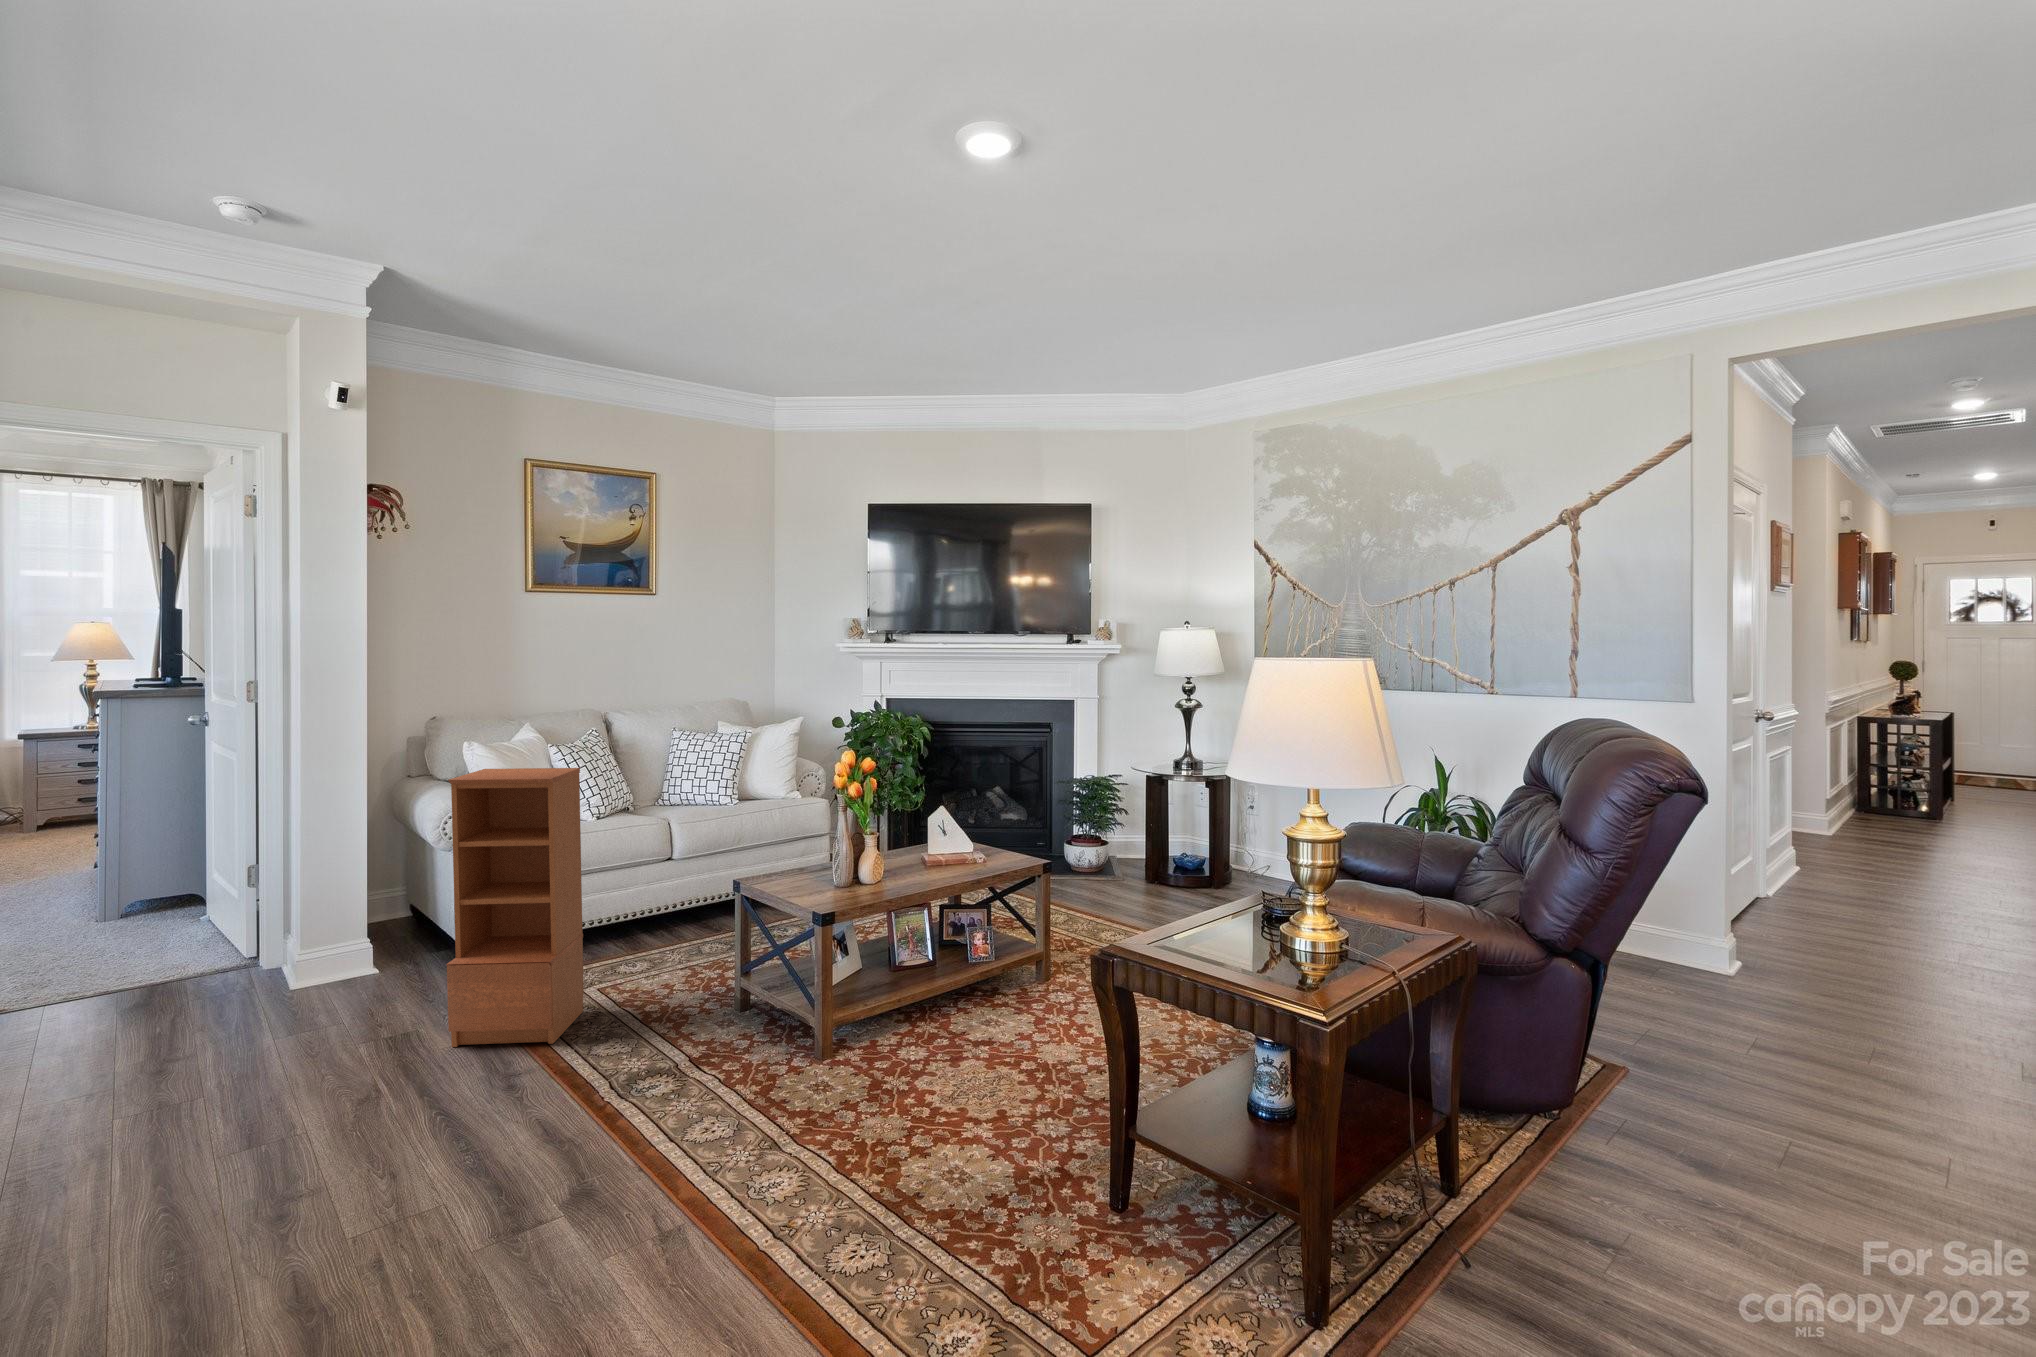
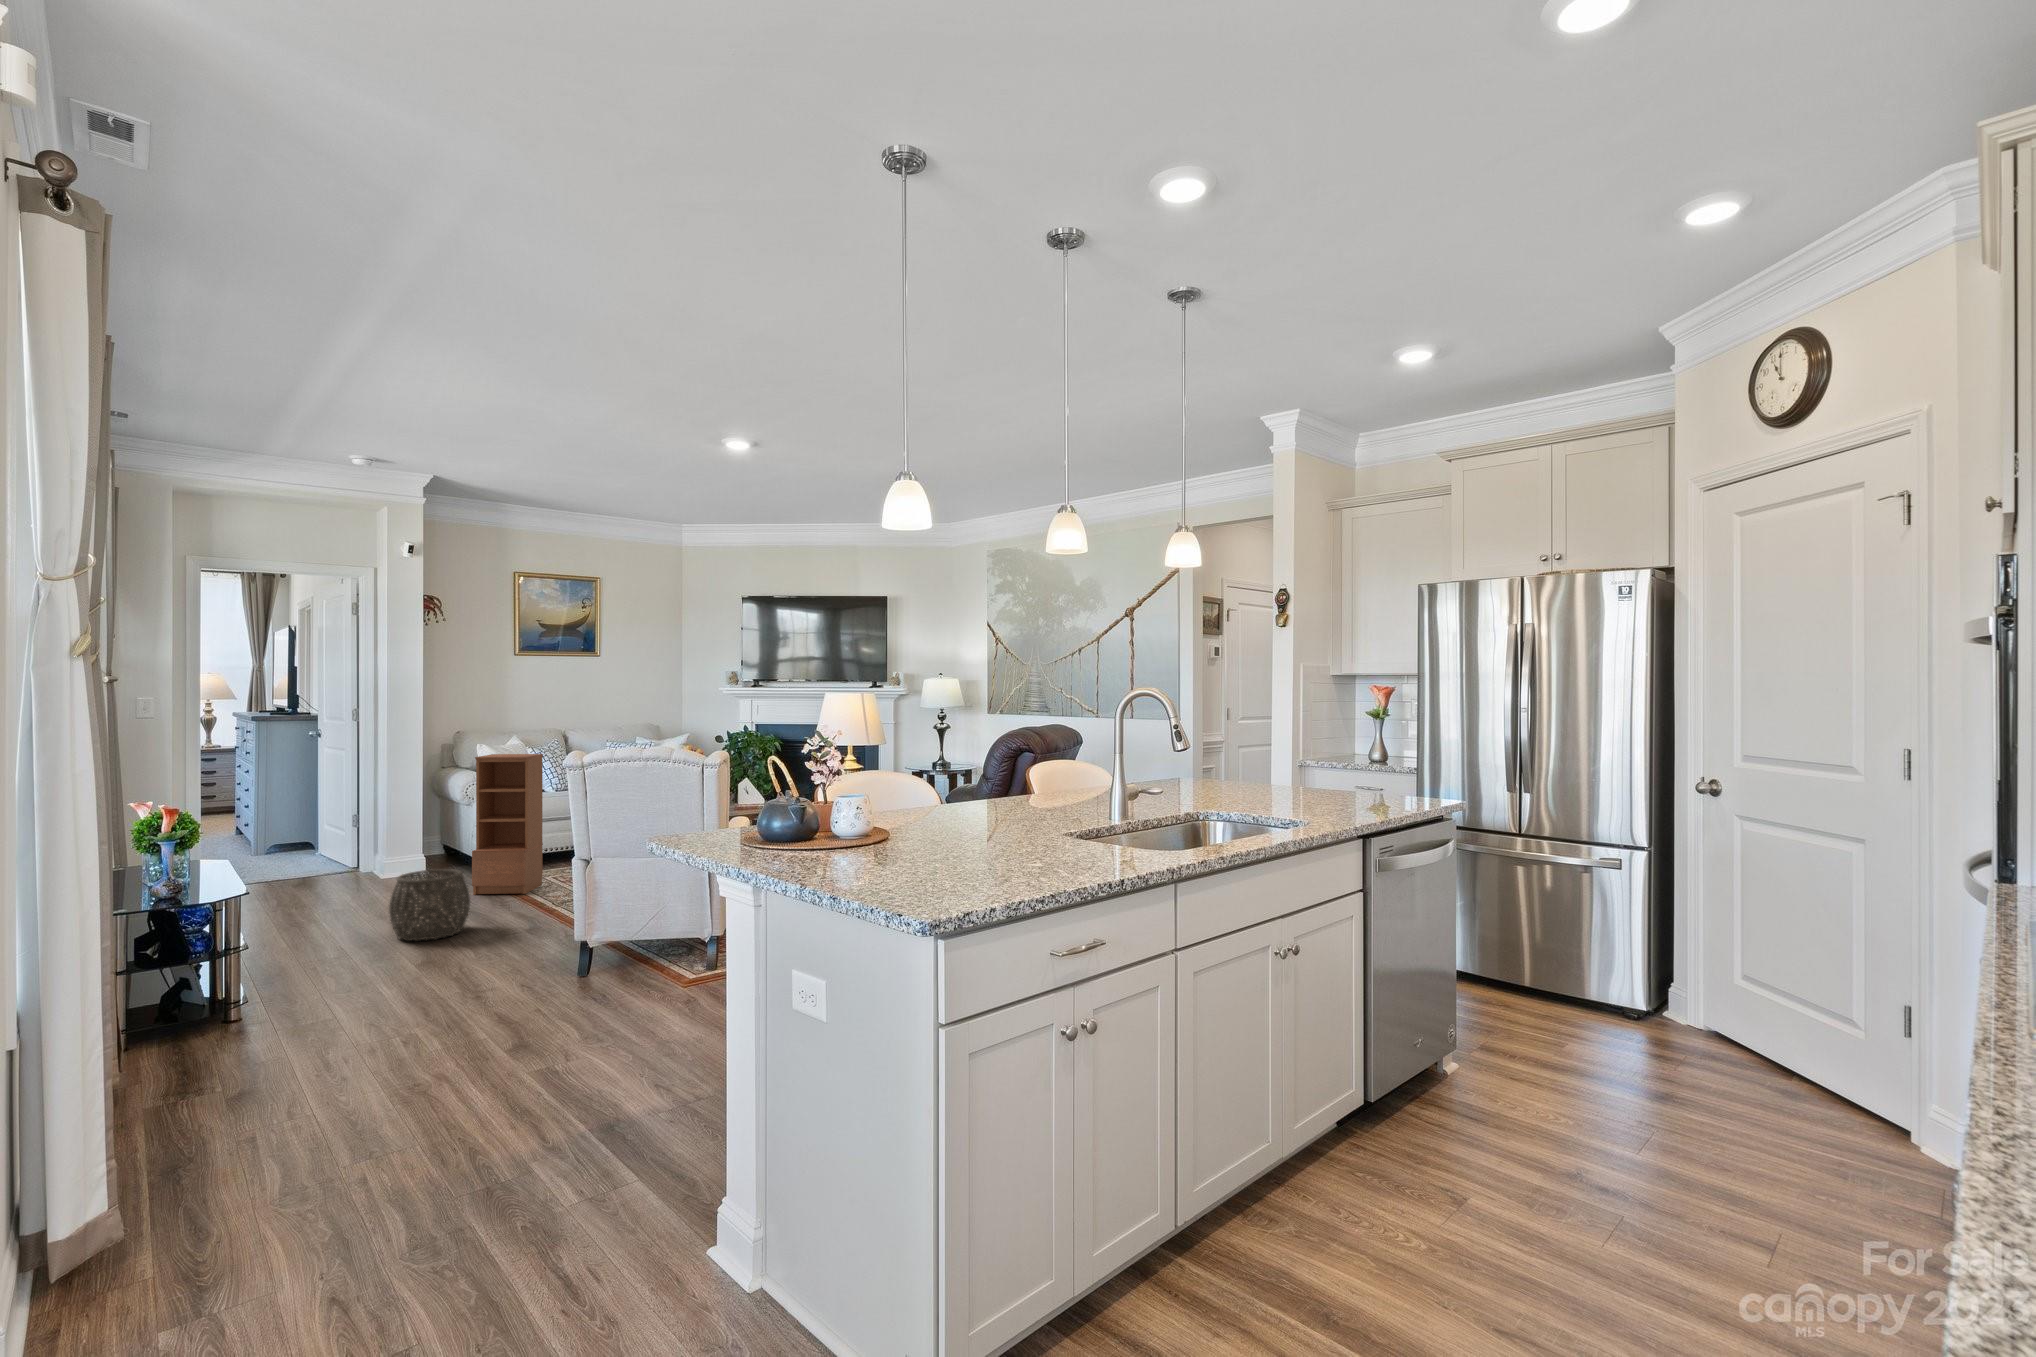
woven basket: none [221,1059,433,1271] -> present [389,869,470,941]

